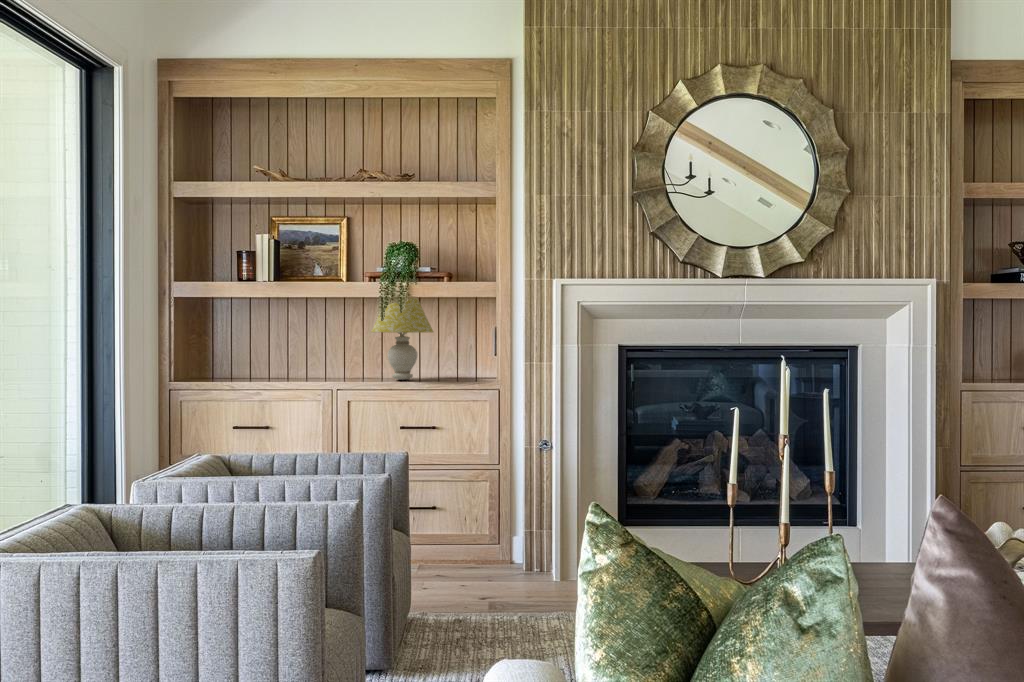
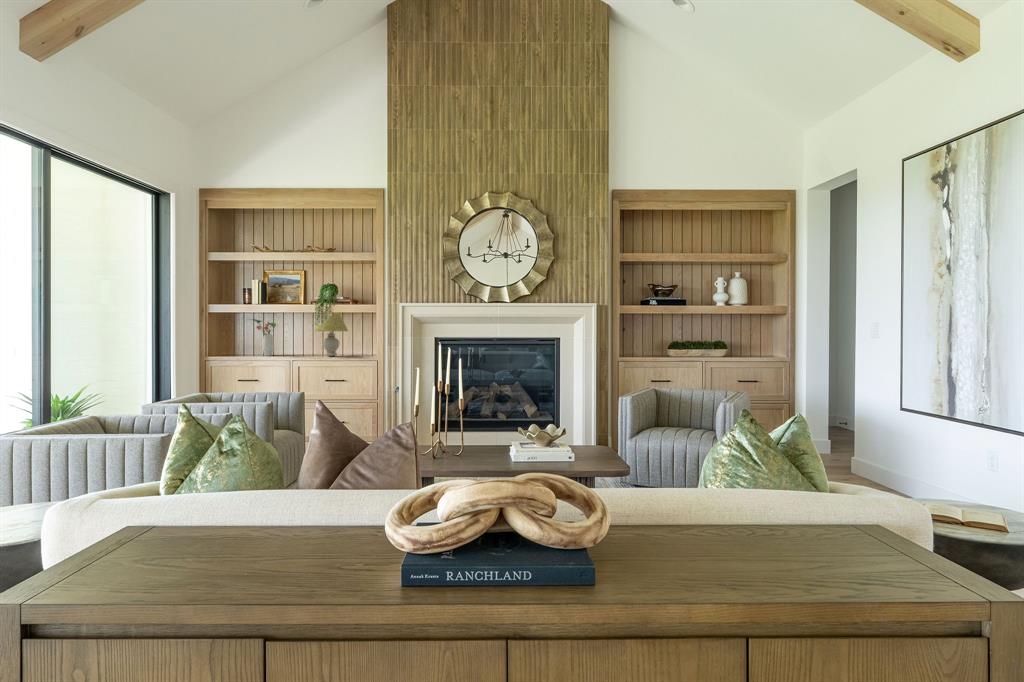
flower arrangement: none [240,307,299,379] -> present [253,319,276,356]

